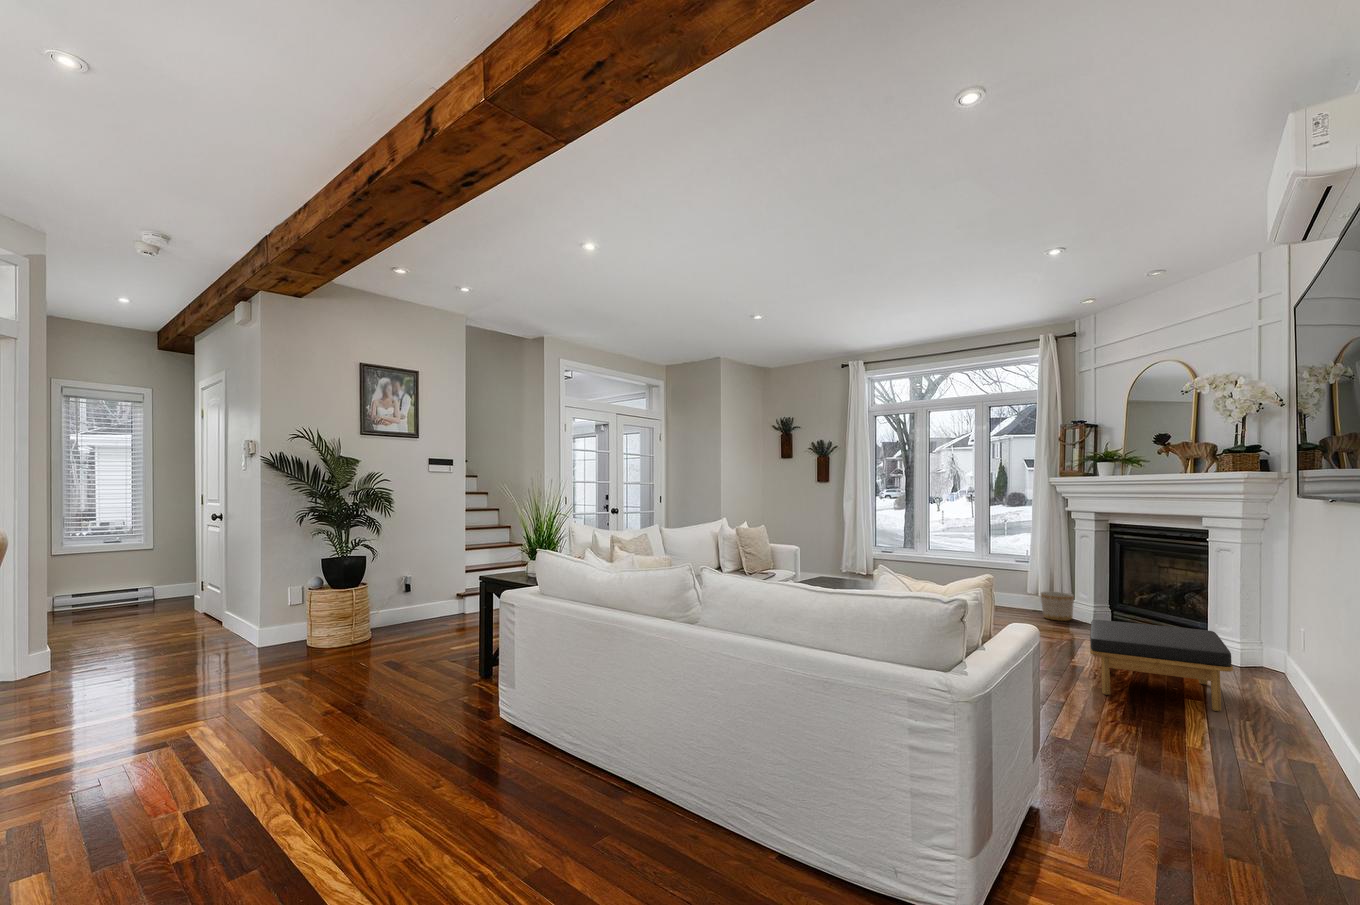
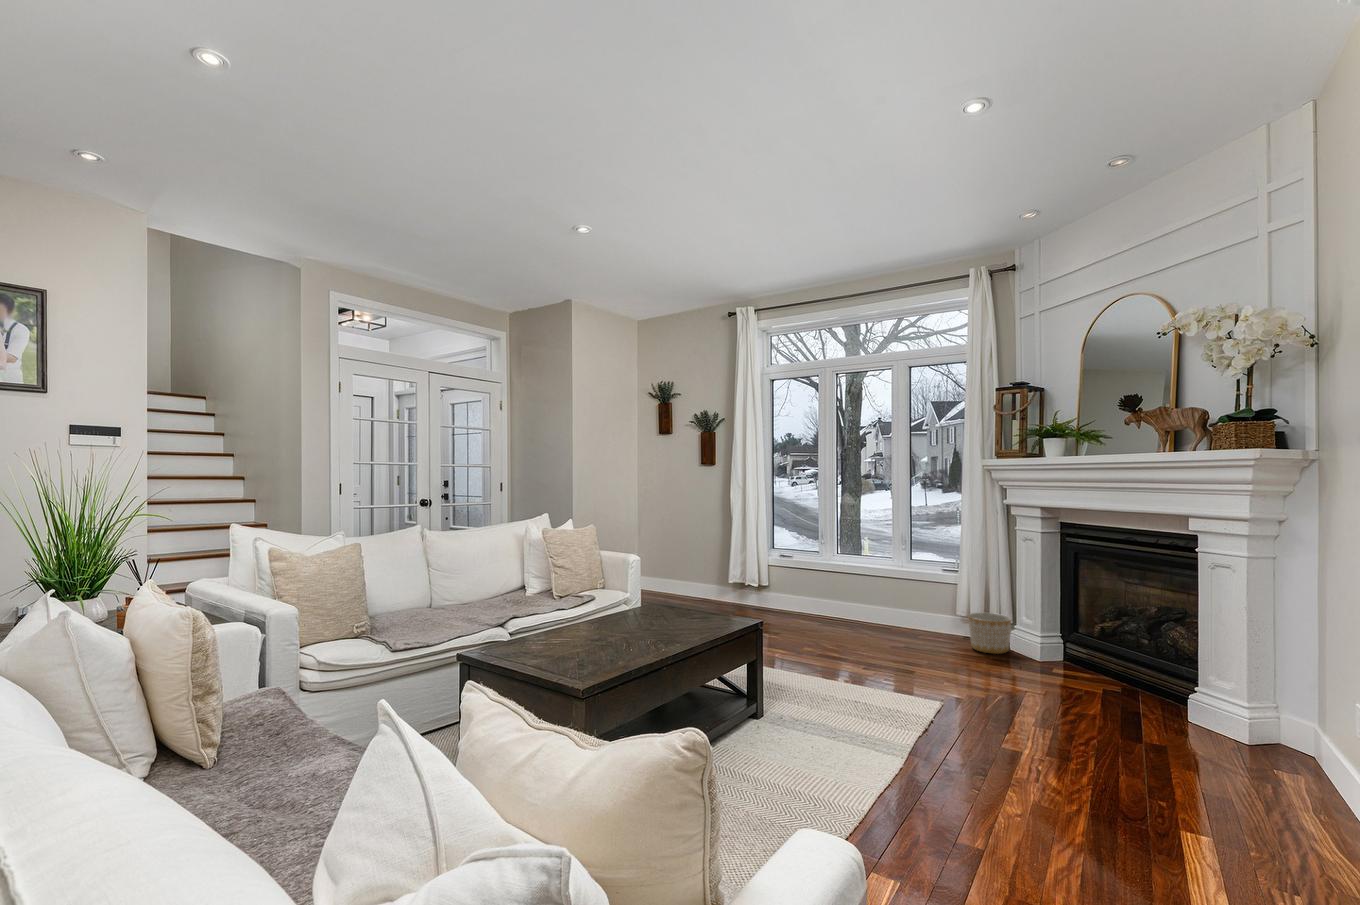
ottoman: present [1090,620,1233,711] -> none [1023,674,1262,858]

